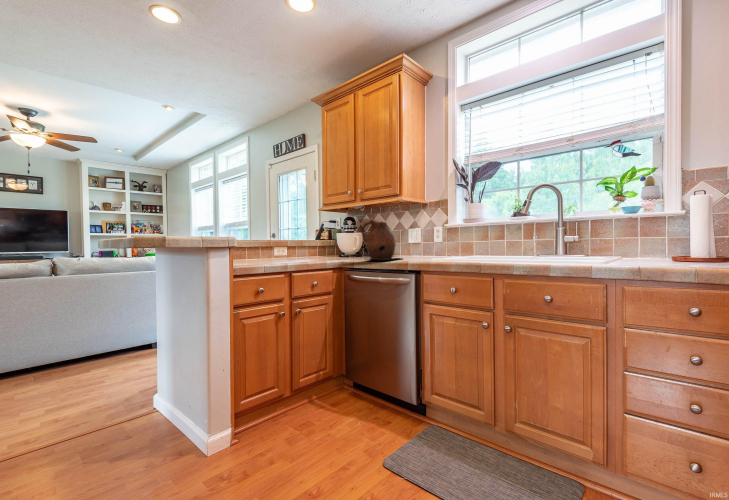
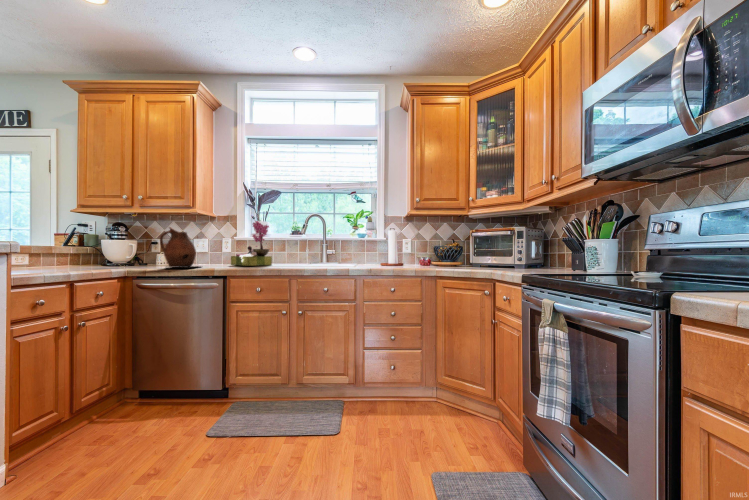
flower arrangement: none [434,202,481,258] -> present [231,221,272,266]

